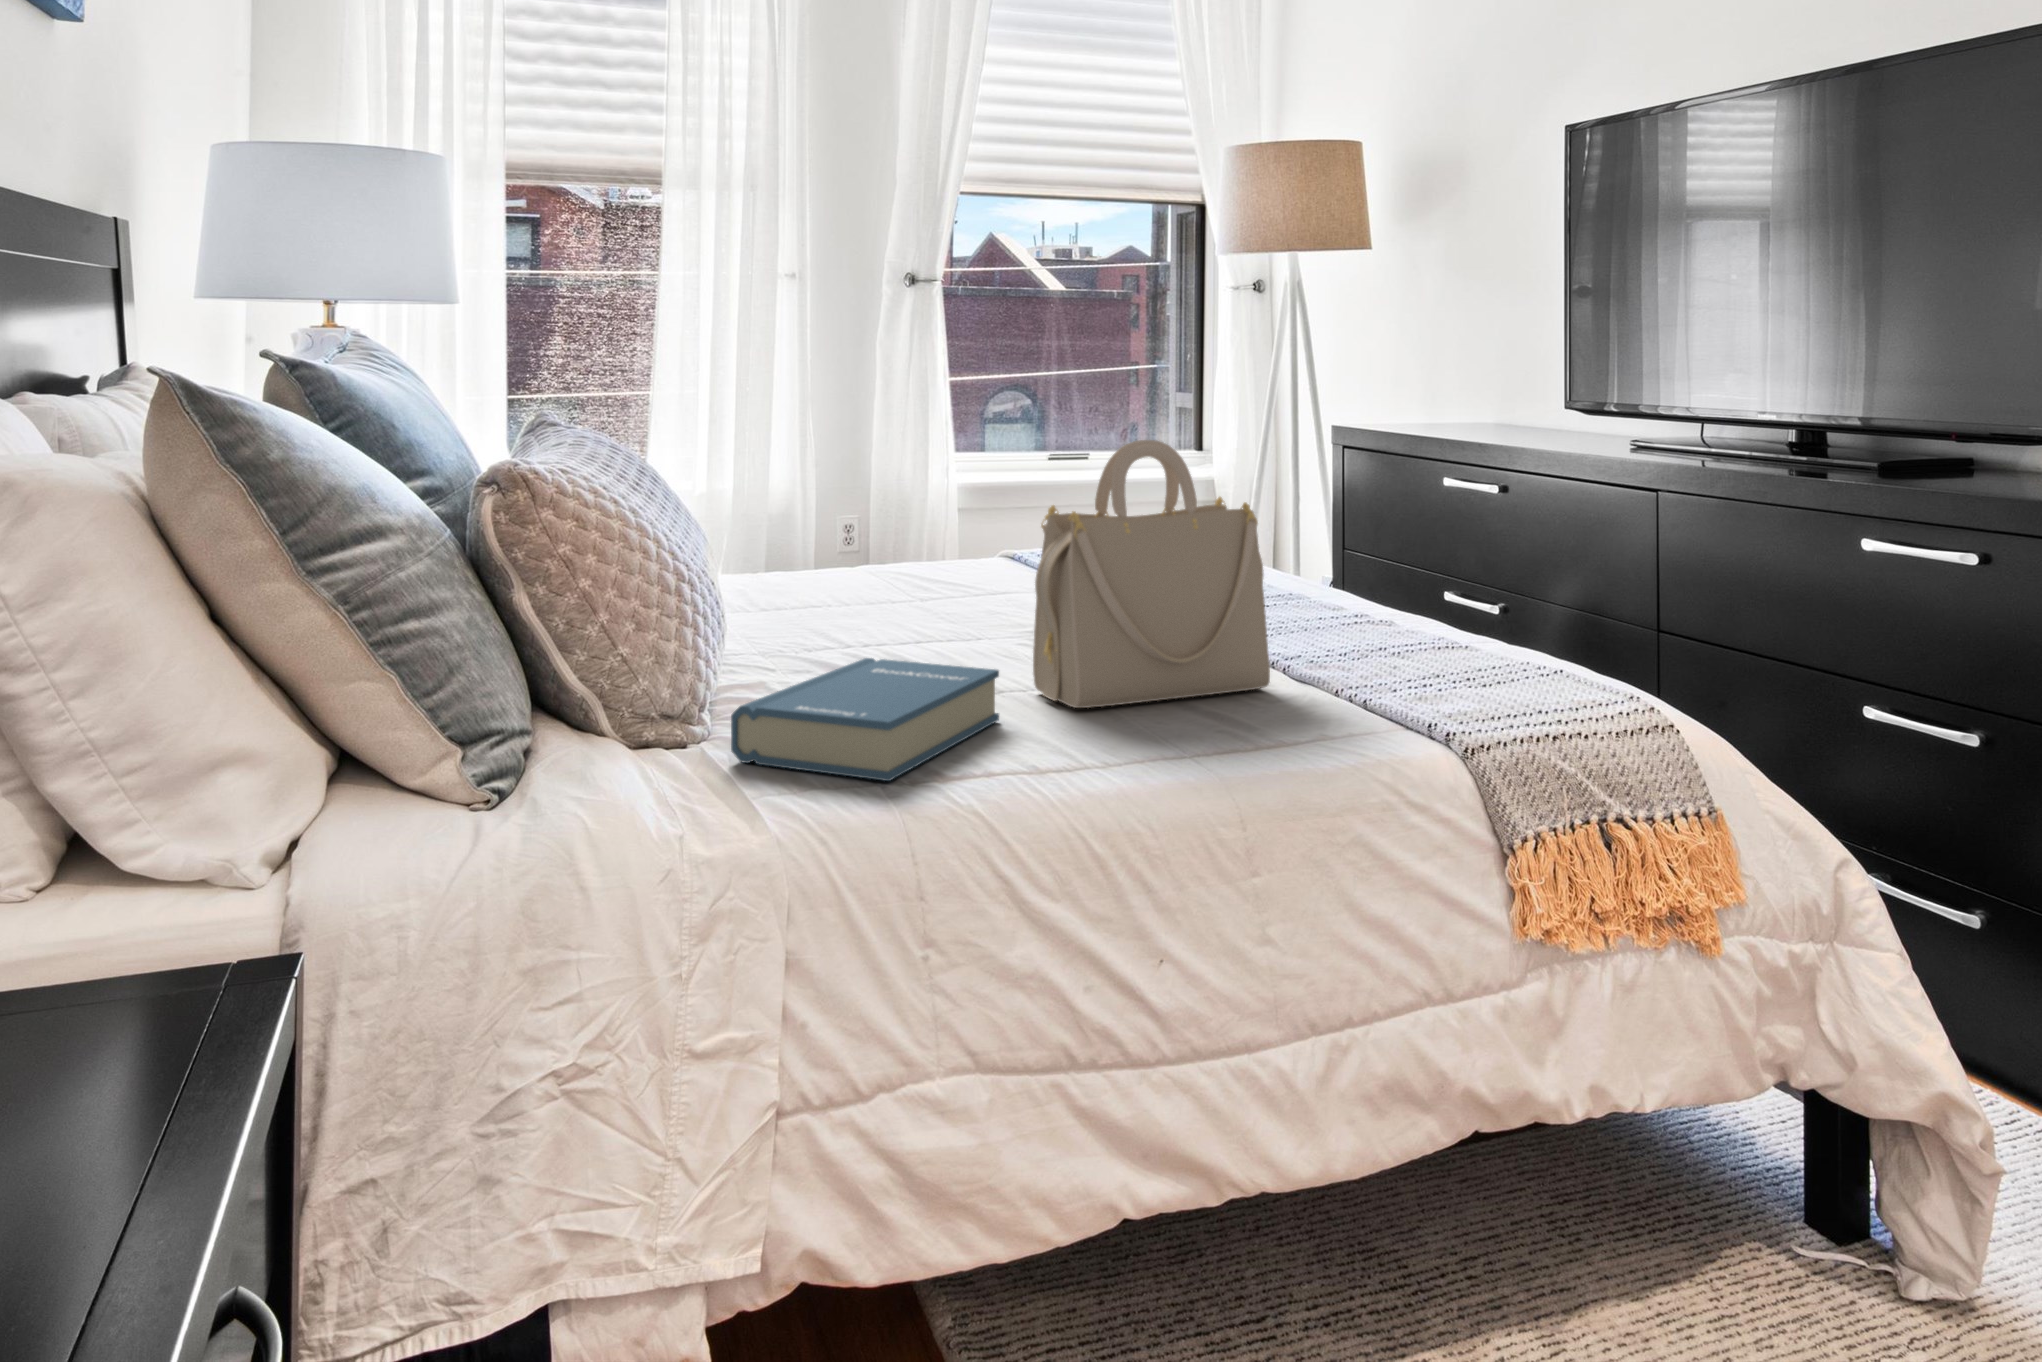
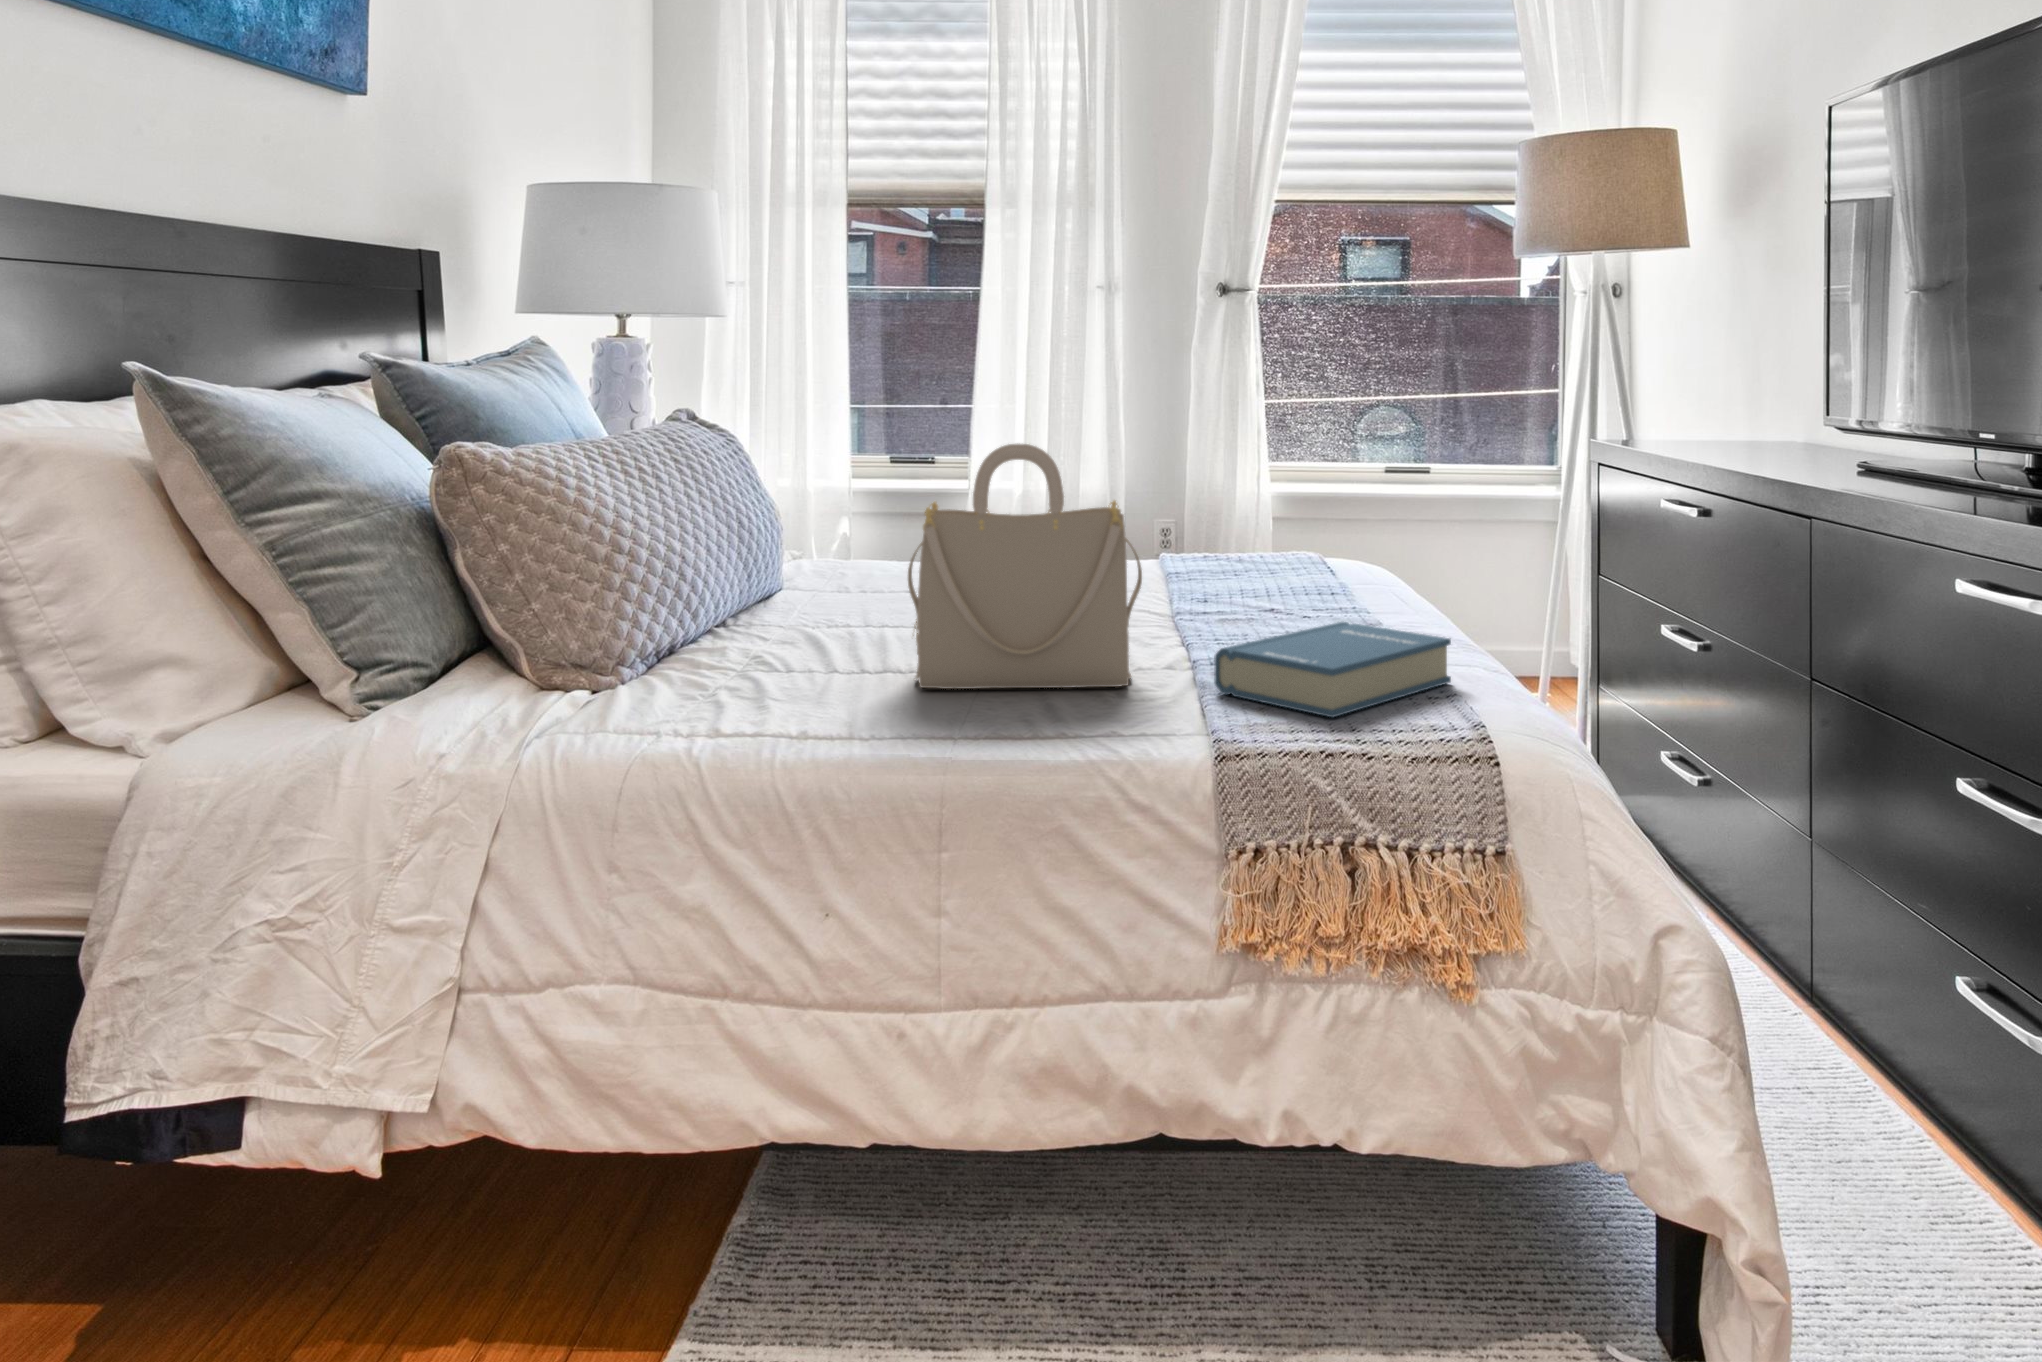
hardback book: present [731,658,999,781] -> present [1214,622,1451,717]

